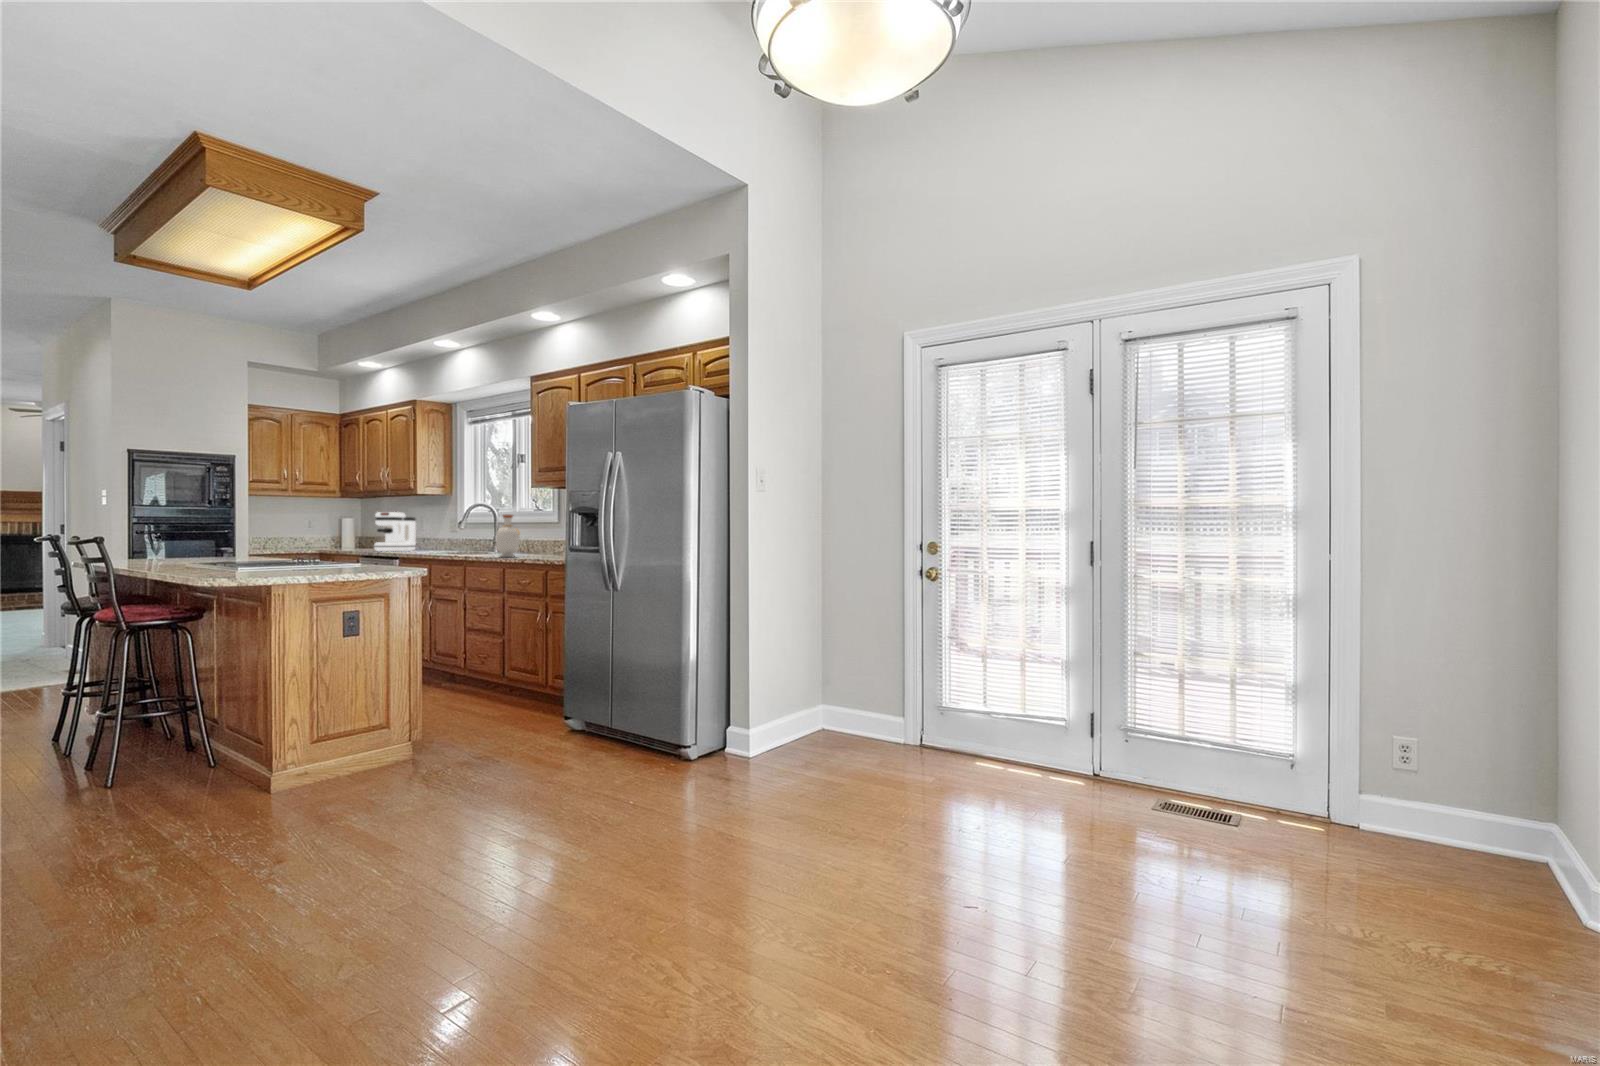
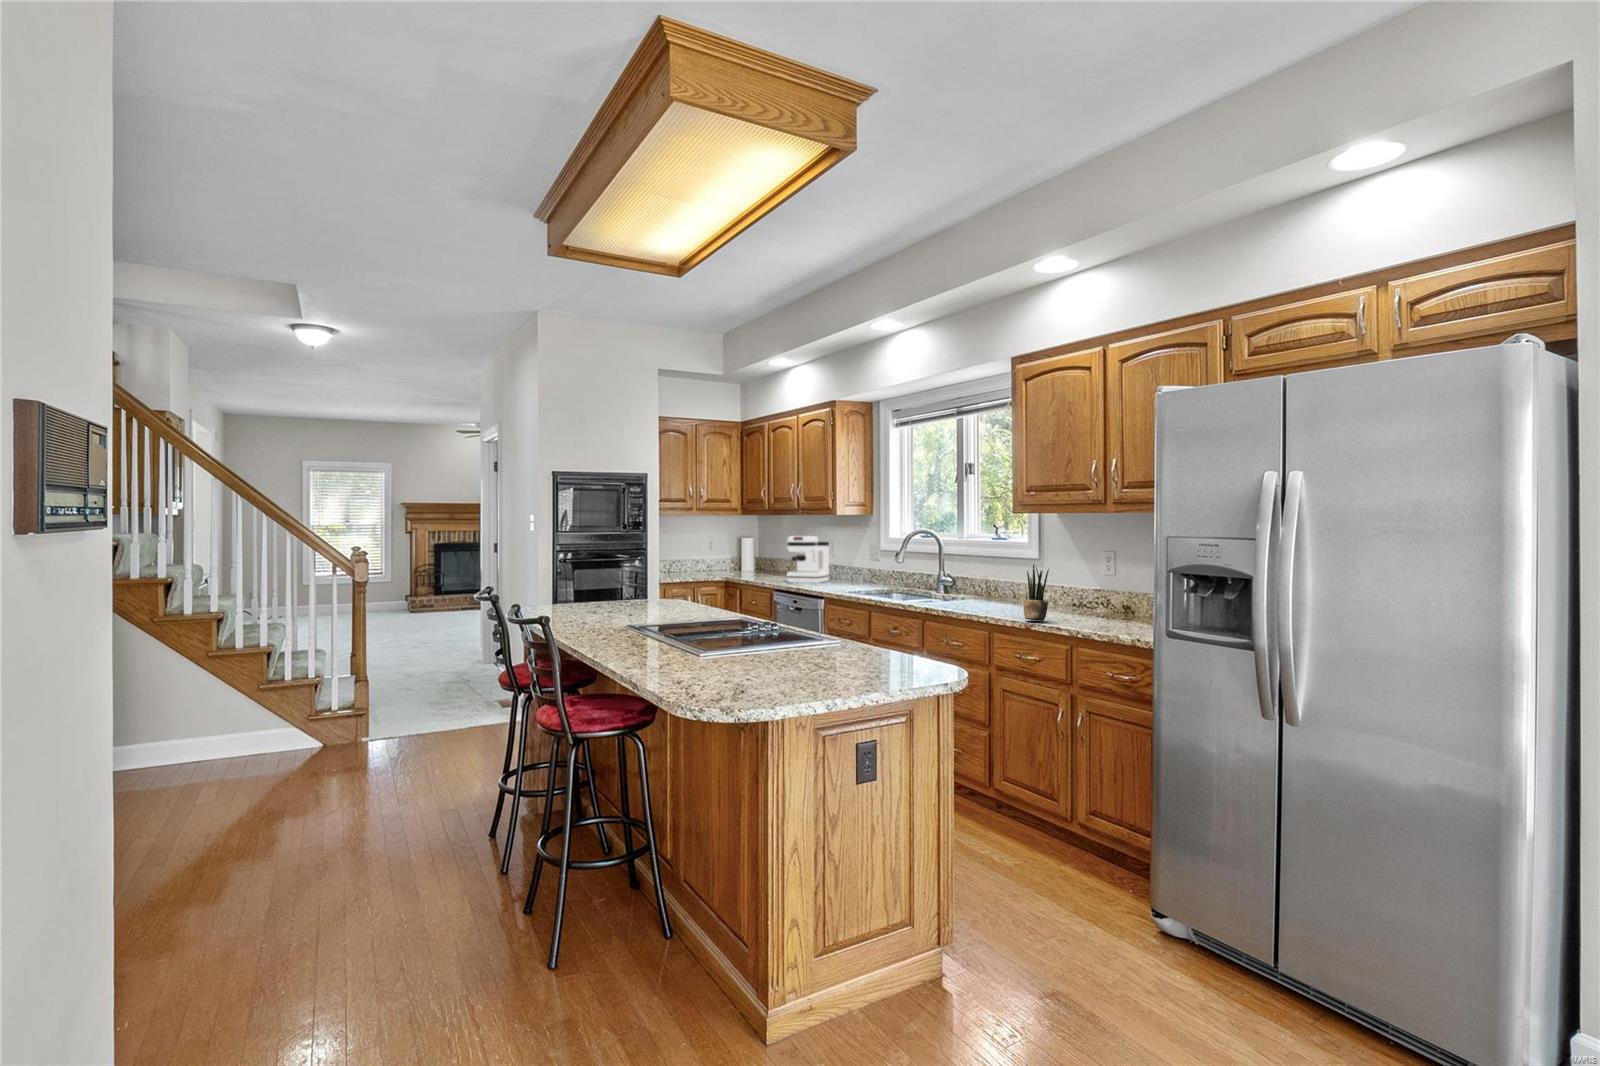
bottle: present [496,515,520,557] -> none [971,554,1004,614]
potted plant: none [525,519,543,558] -> present [1024,564,1049,621]

